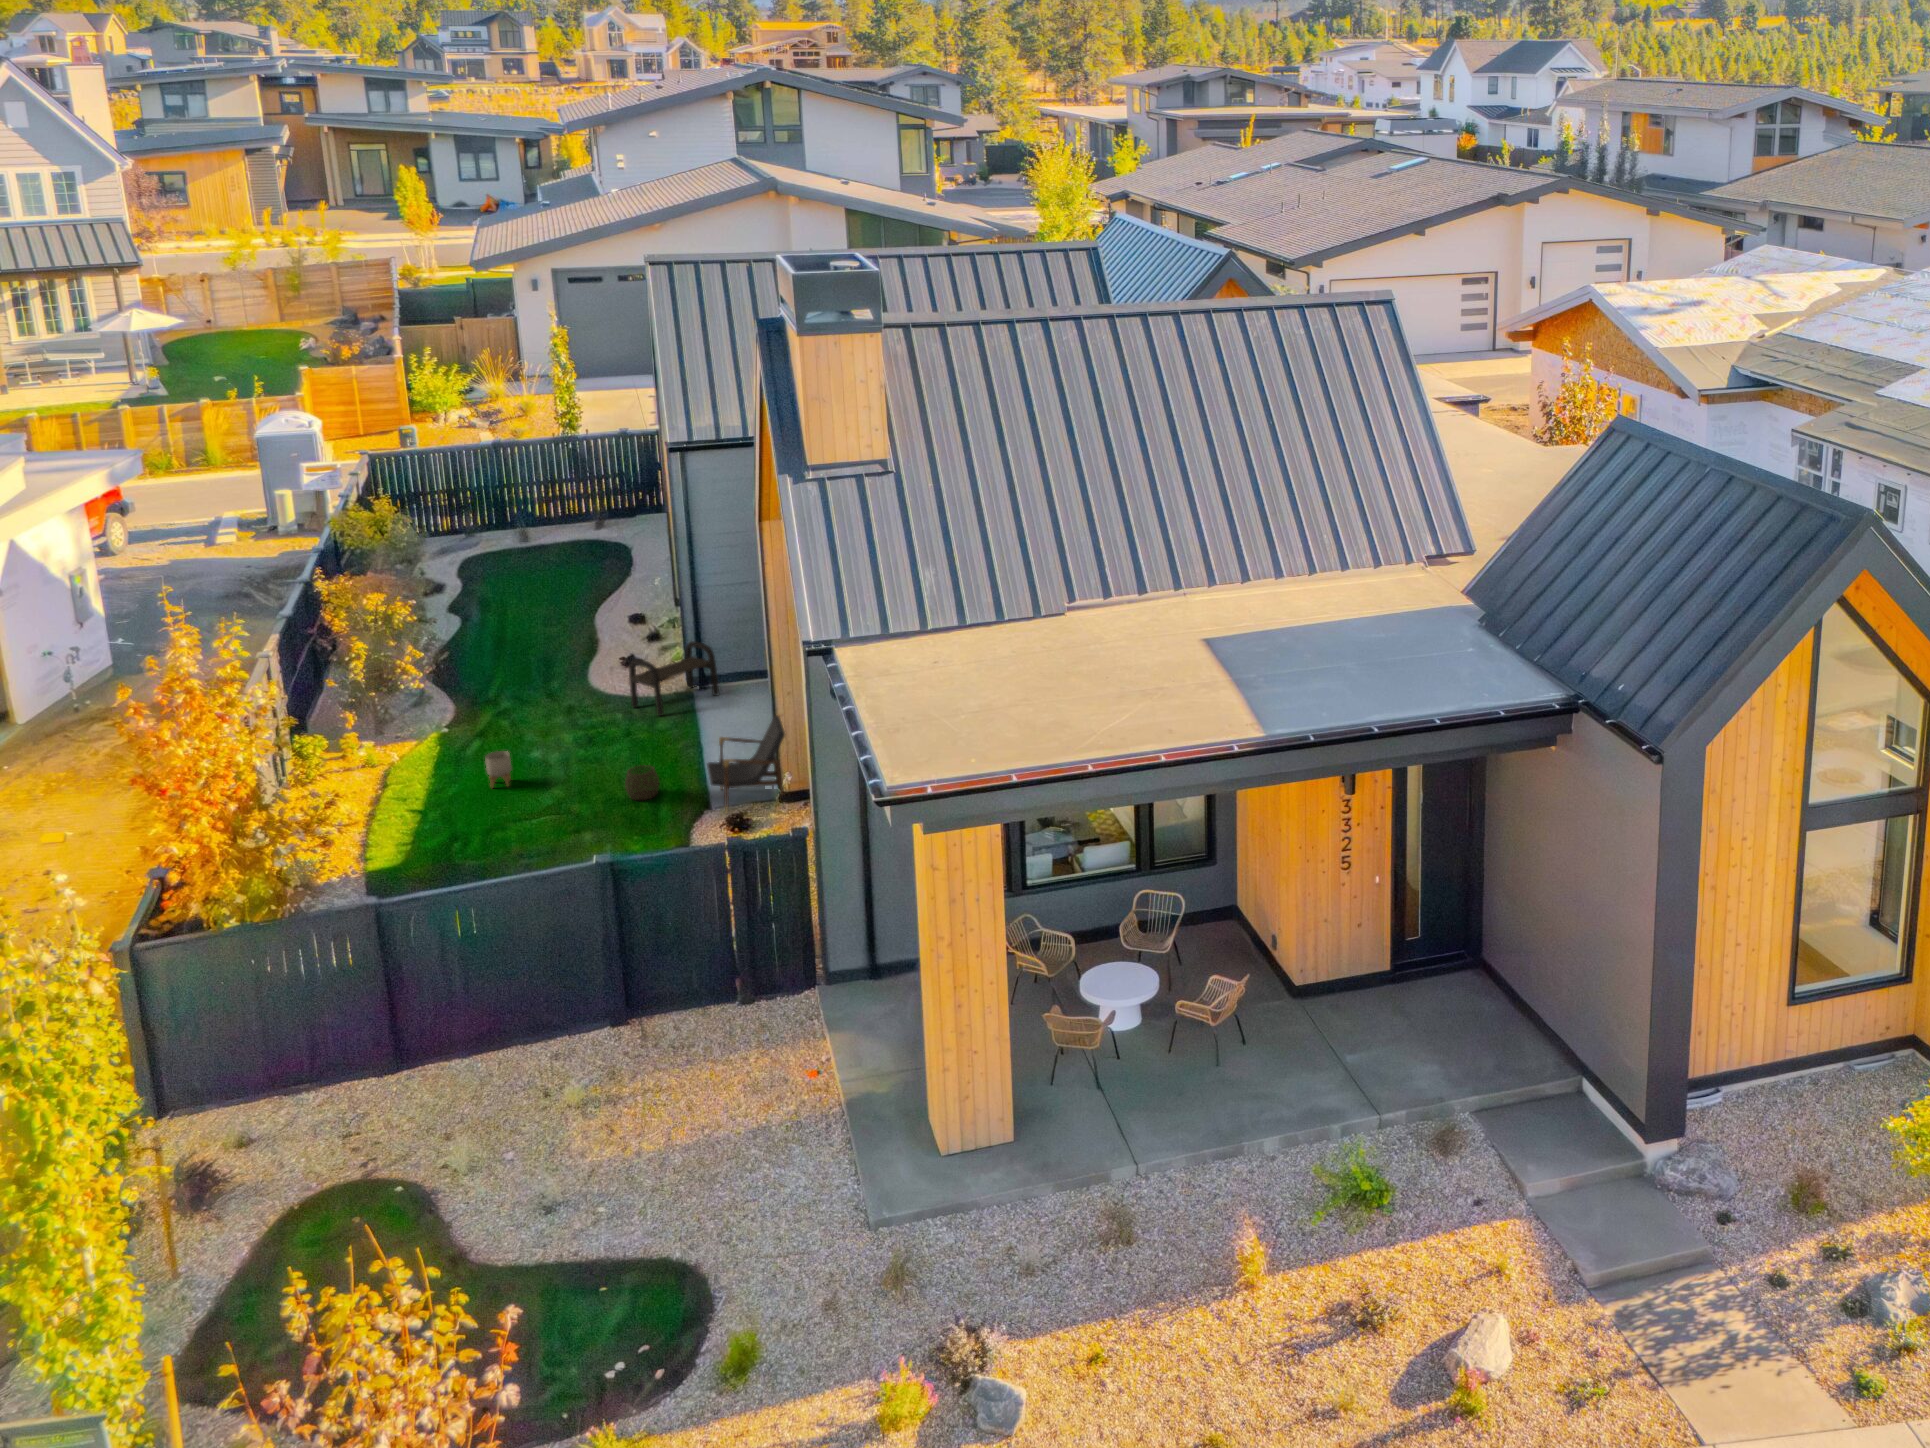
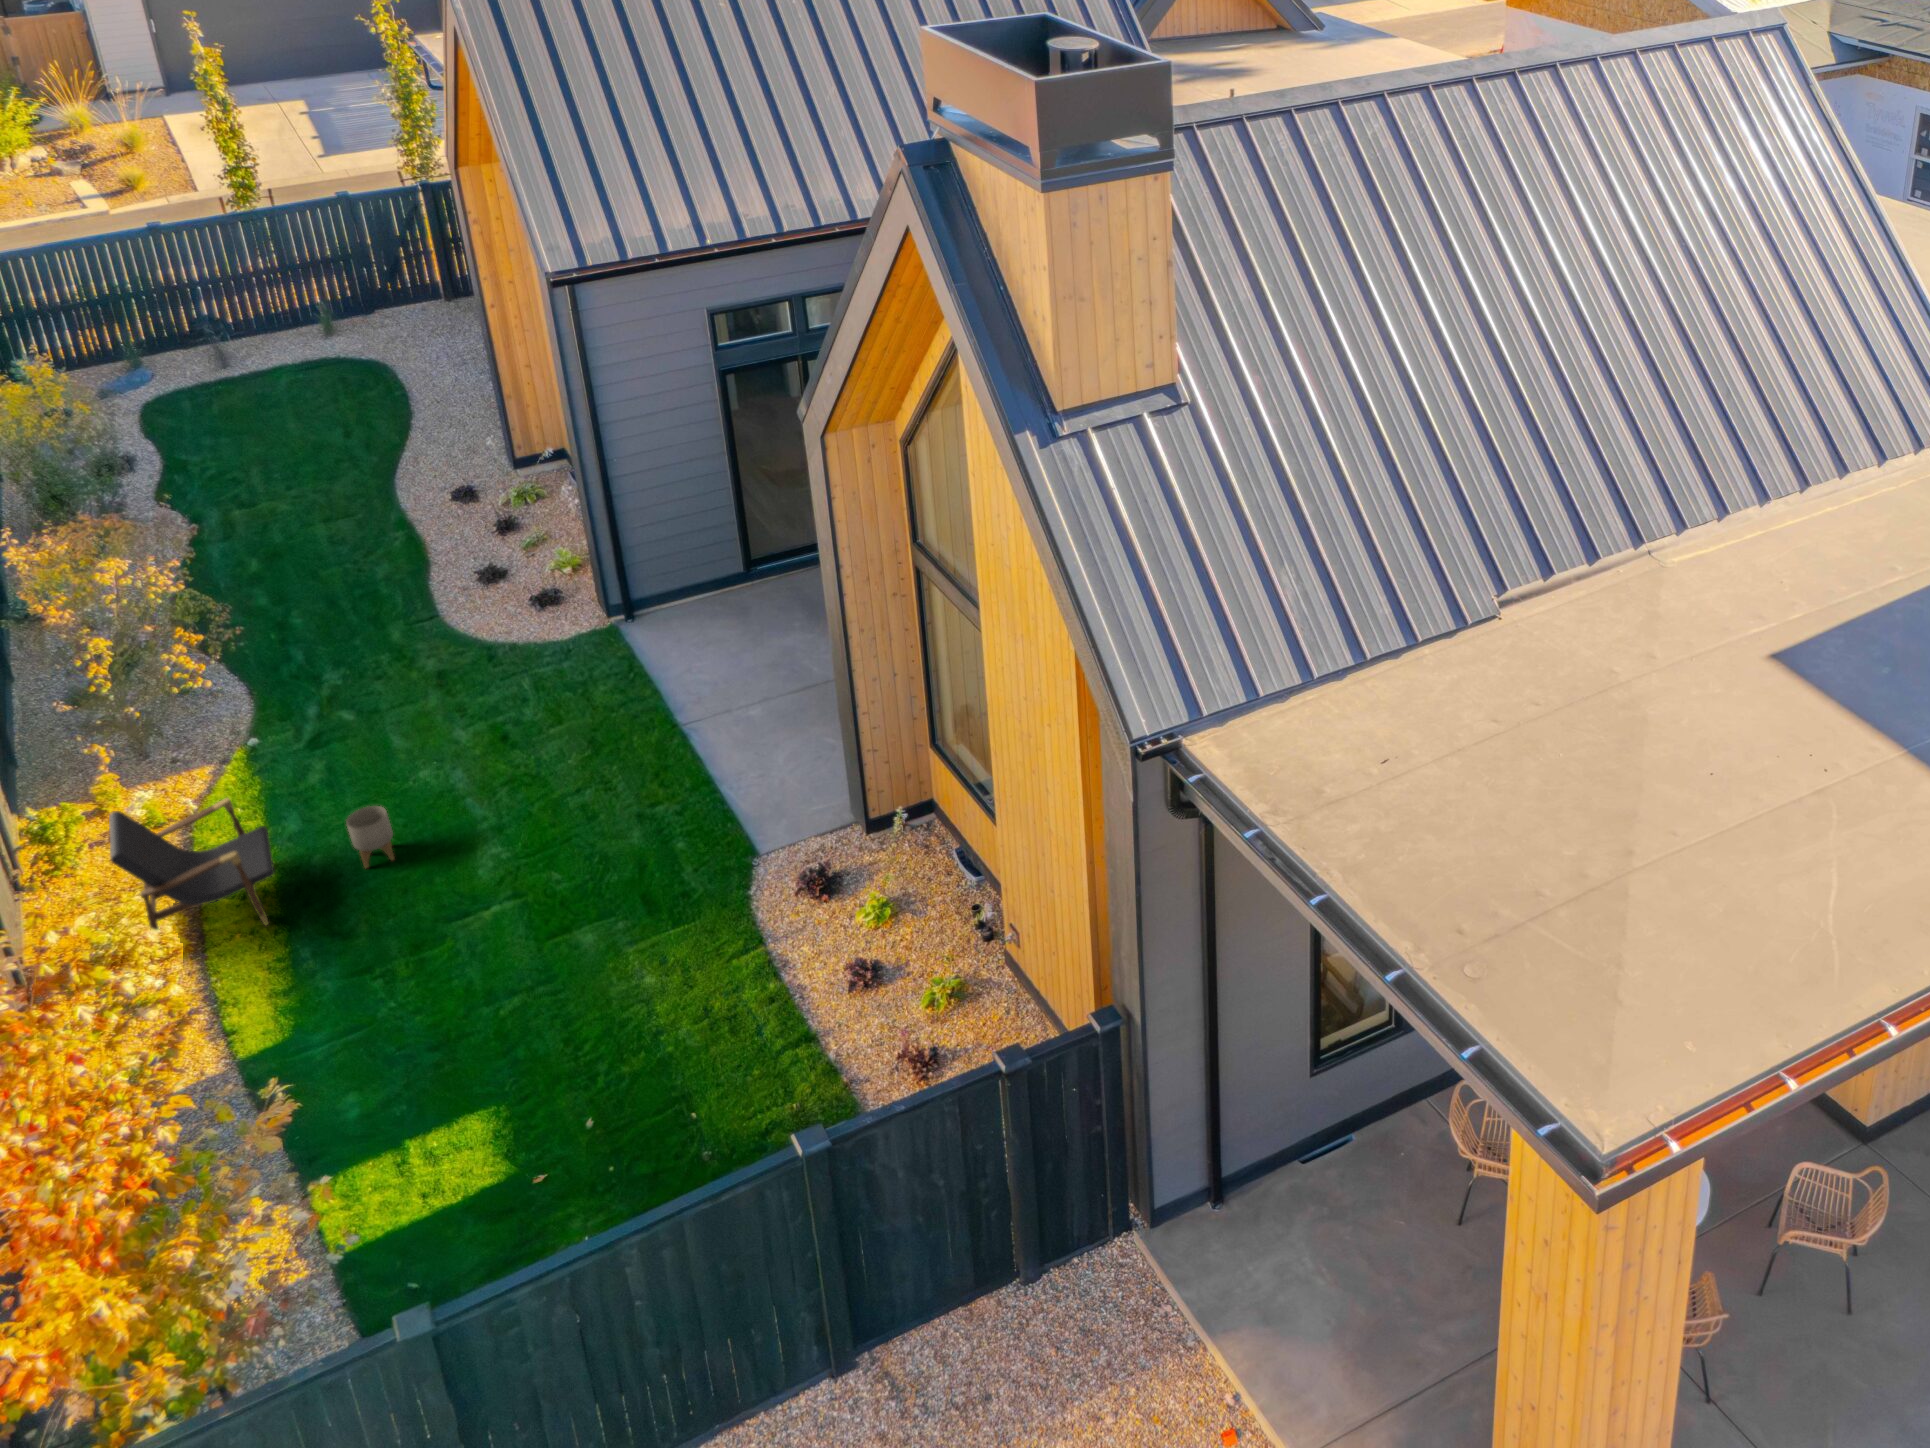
bench: present [629,641,719,716] -> none [517,553,655,680]
lounge chair: present [707,716,785,813] -> present [109,798,275,930]
woven basket: present [625,765,659,800] -> none [601,804,655,864]

